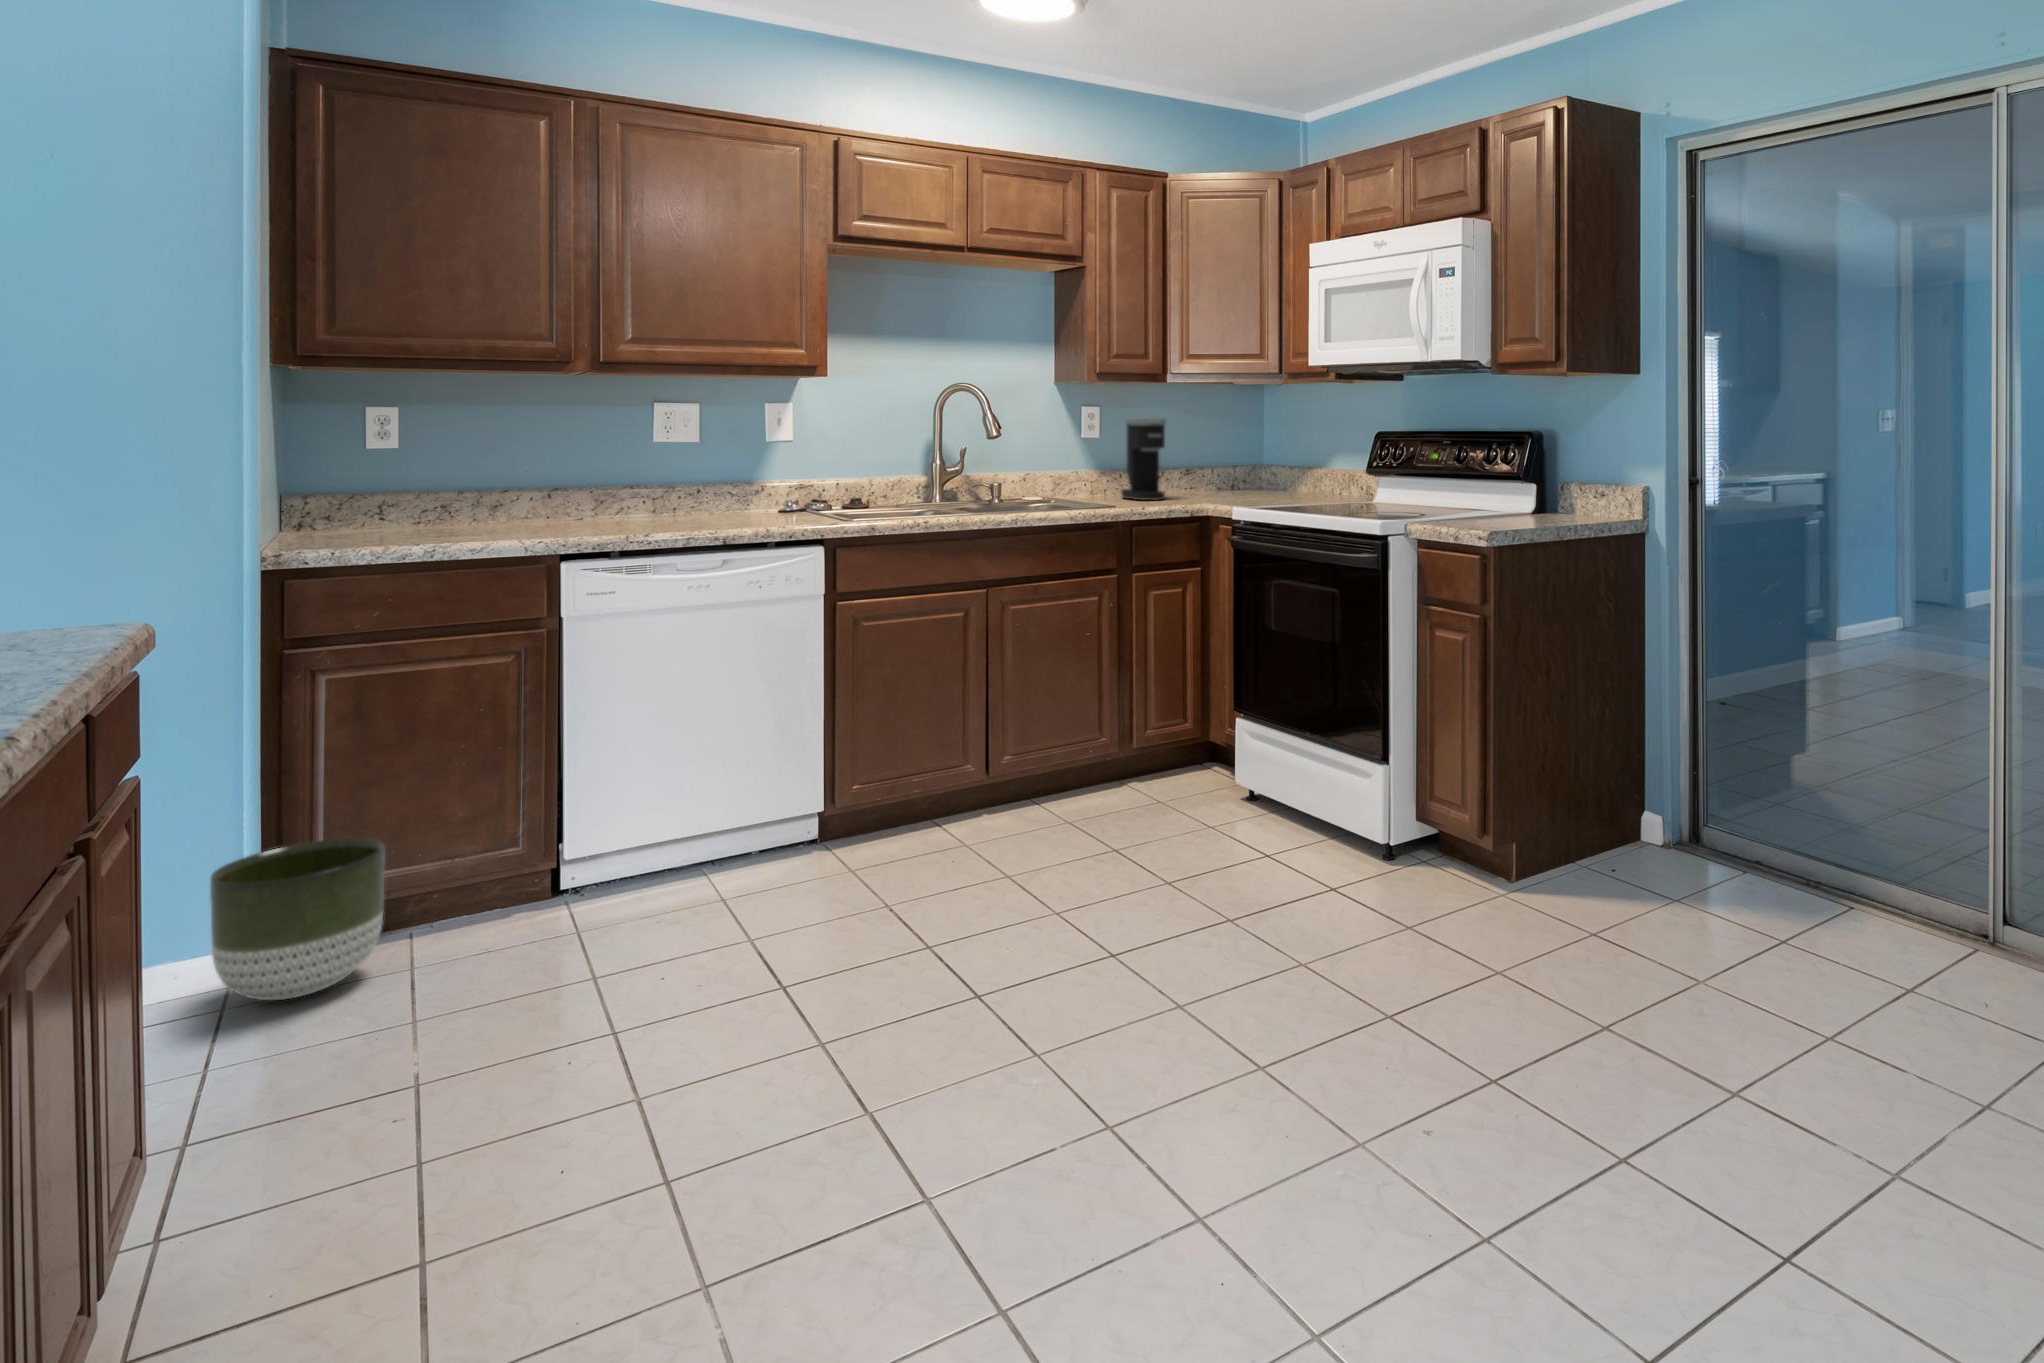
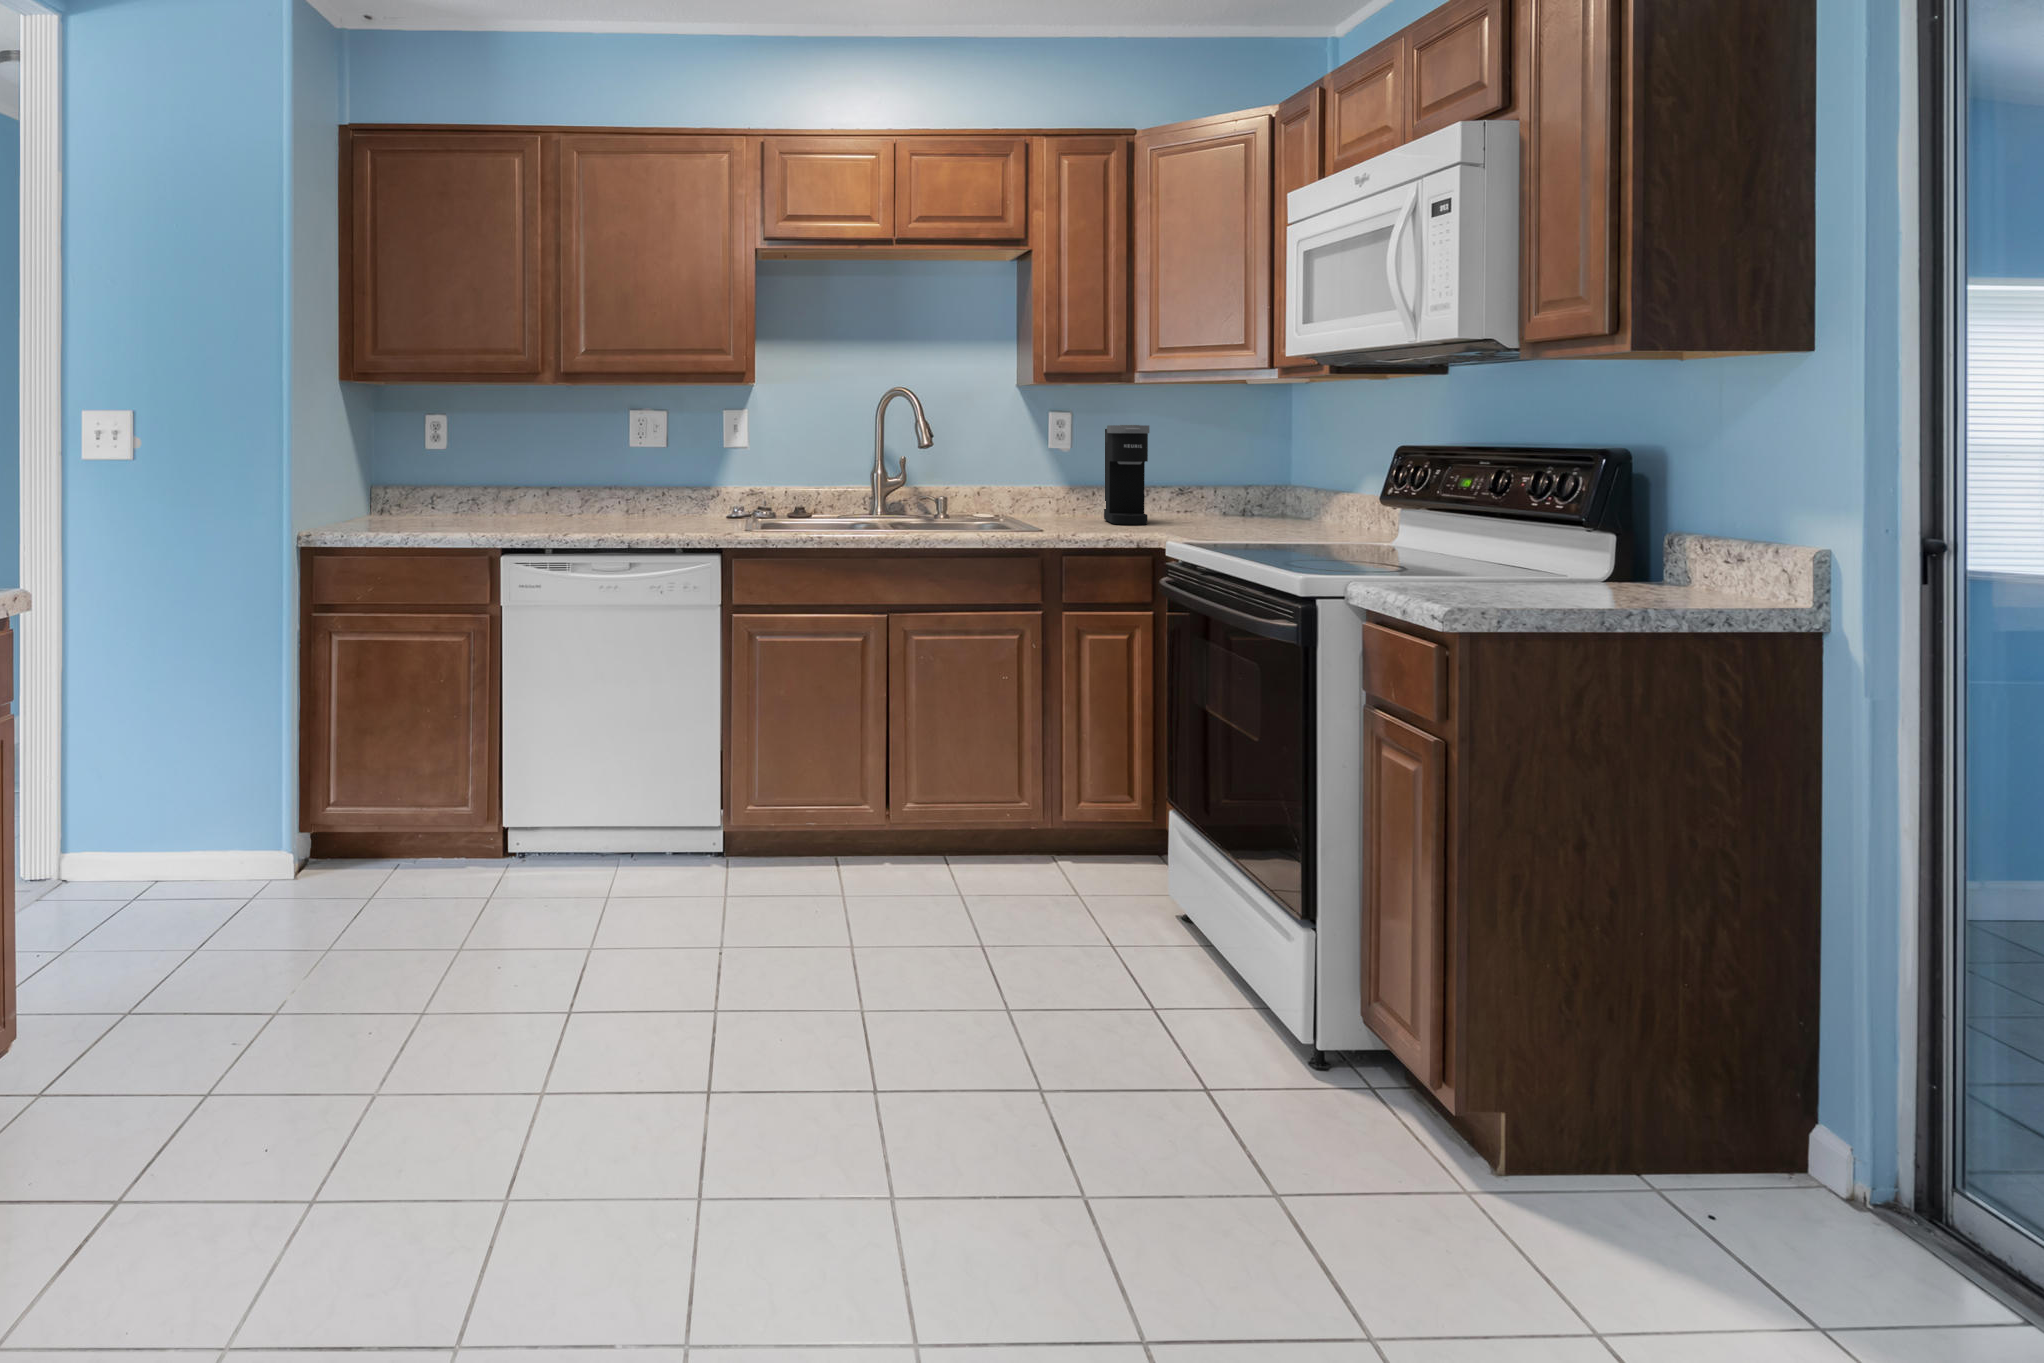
planter: present [210,838,385,1000] -> none [245,773,357,899]

